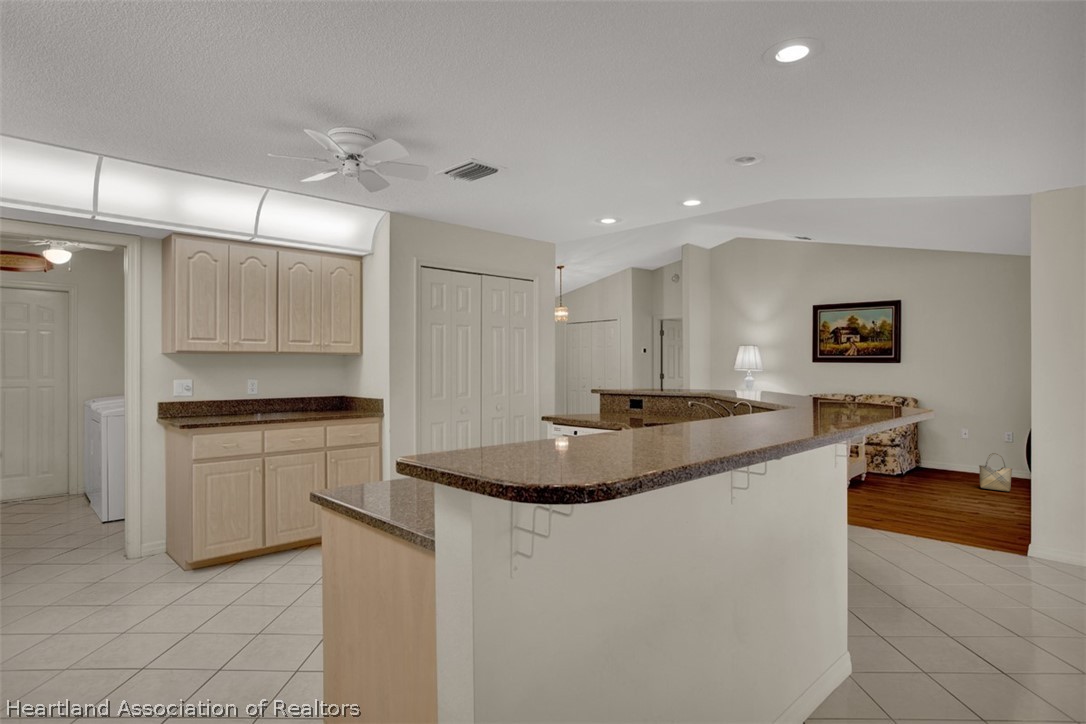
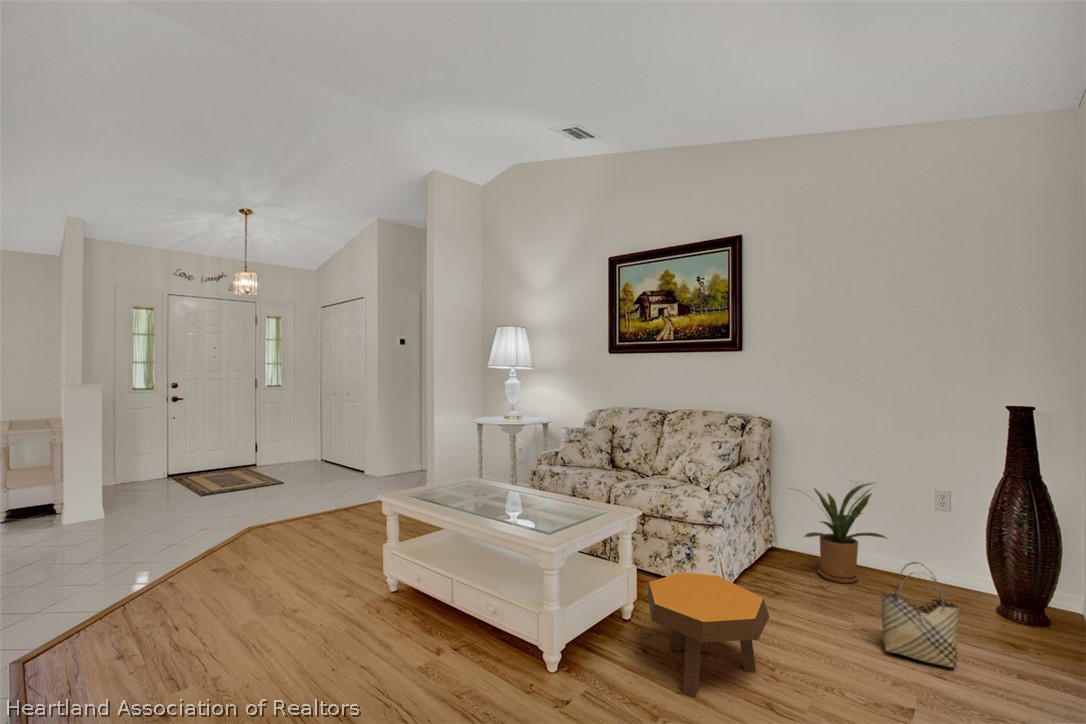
house plant: none [928,428,983,476] -> present [804,483,887,583]
footstool: none [880,458,934,494] -> present [648,572,769,697]

